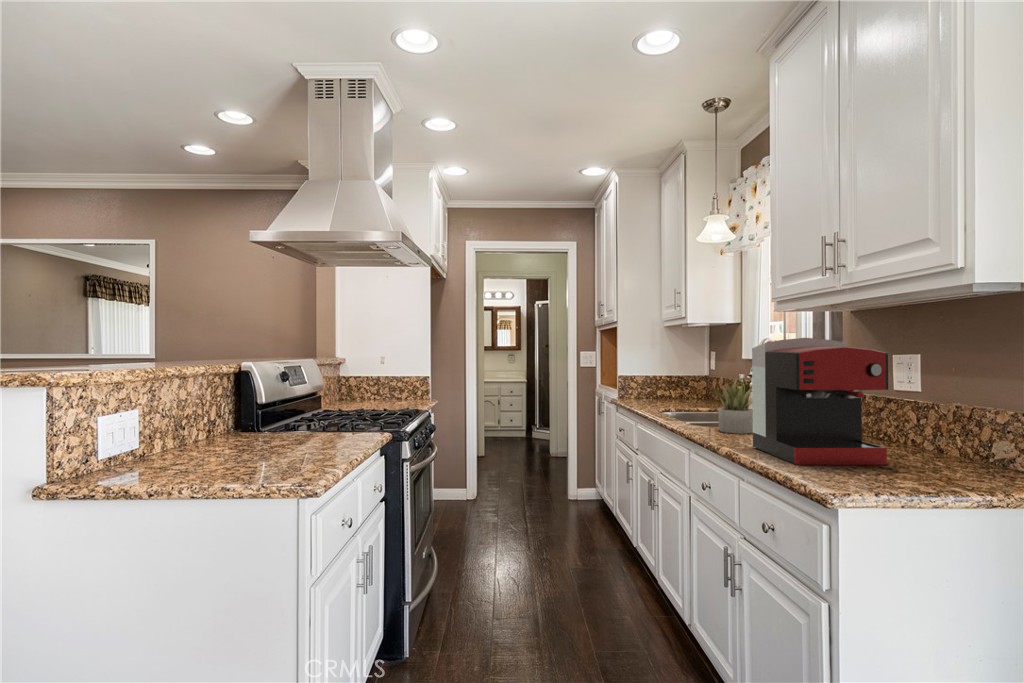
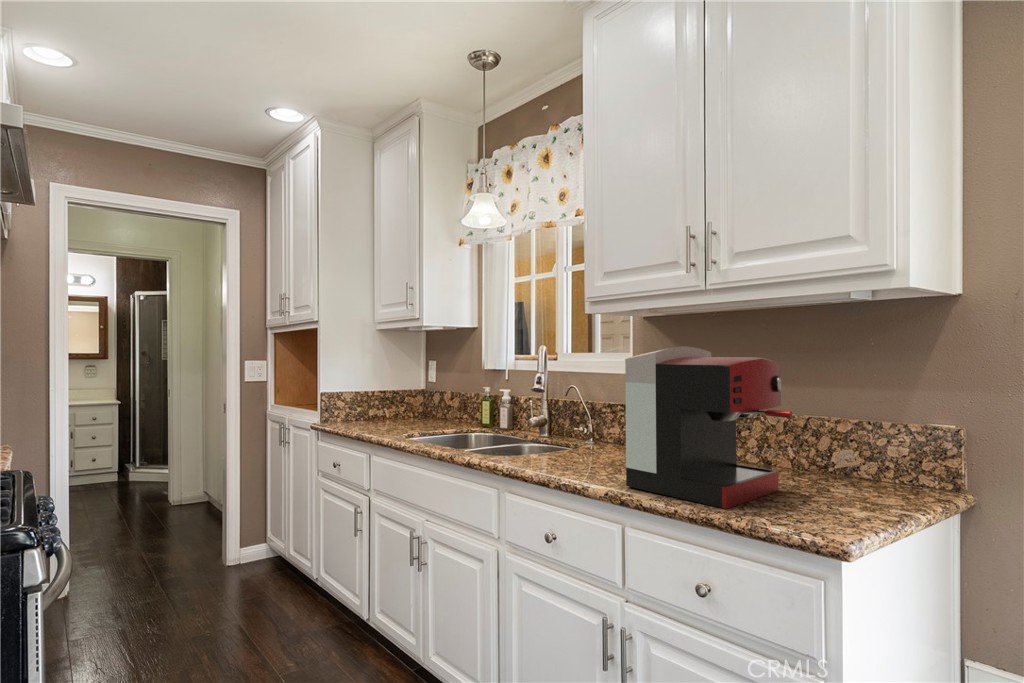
succulent plant: present [715,381,753,434] -> none [527,398,575,466]

